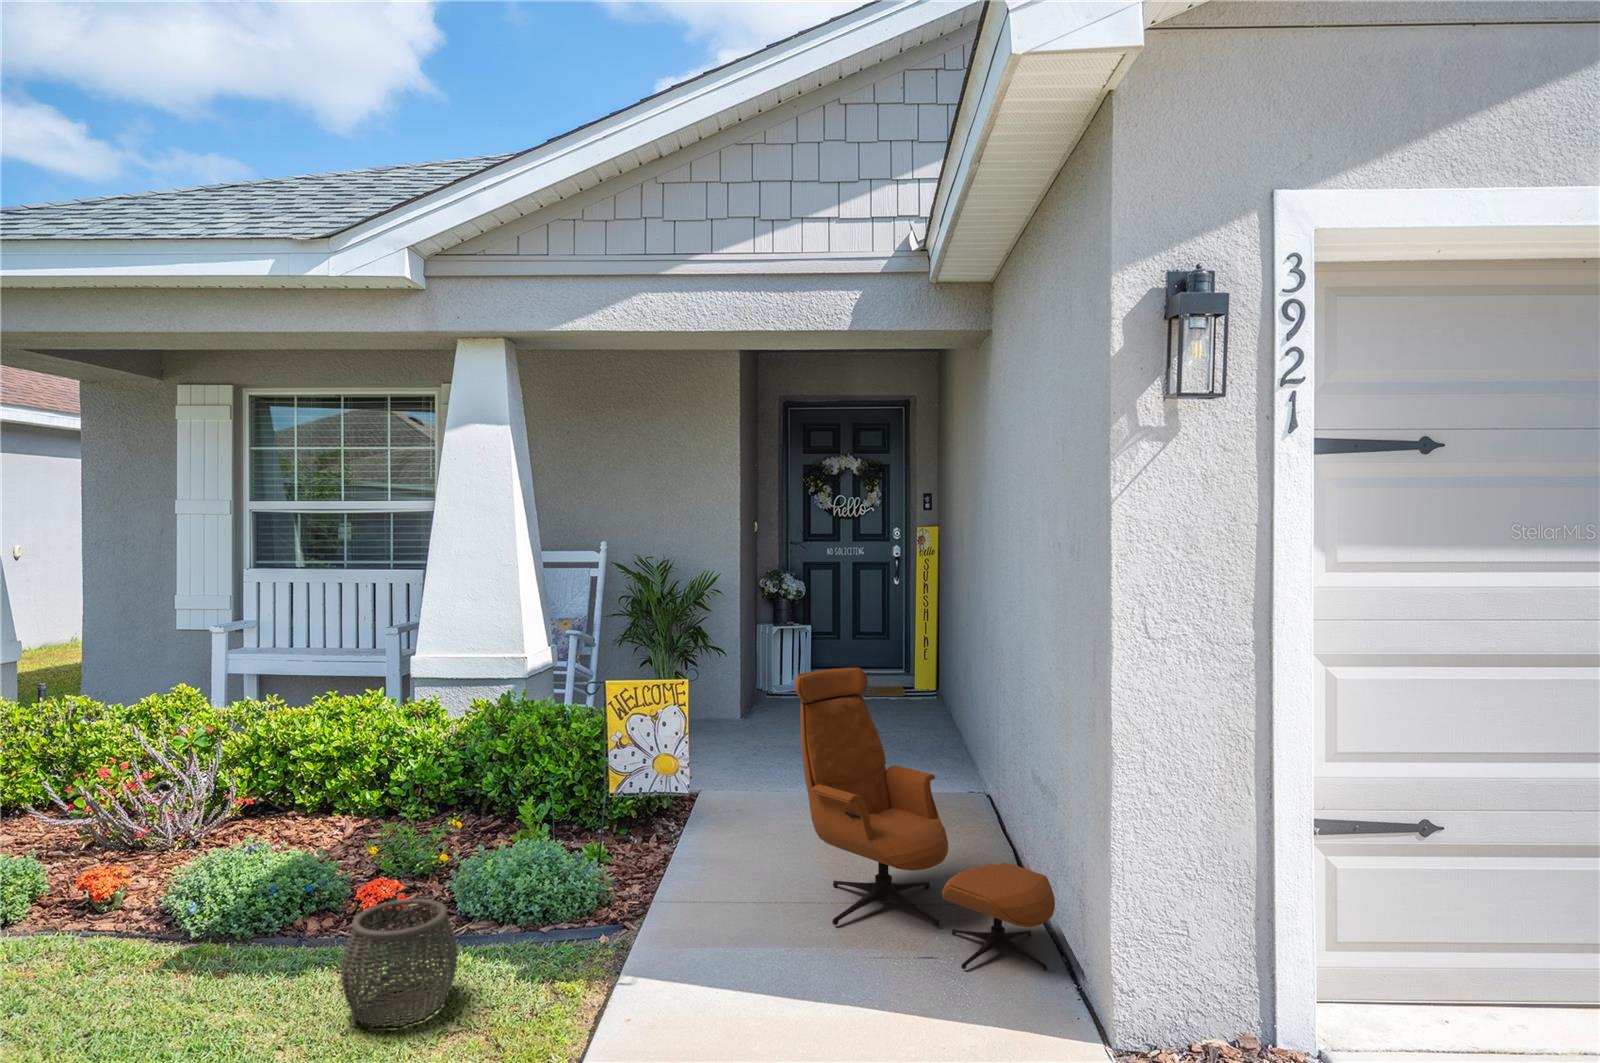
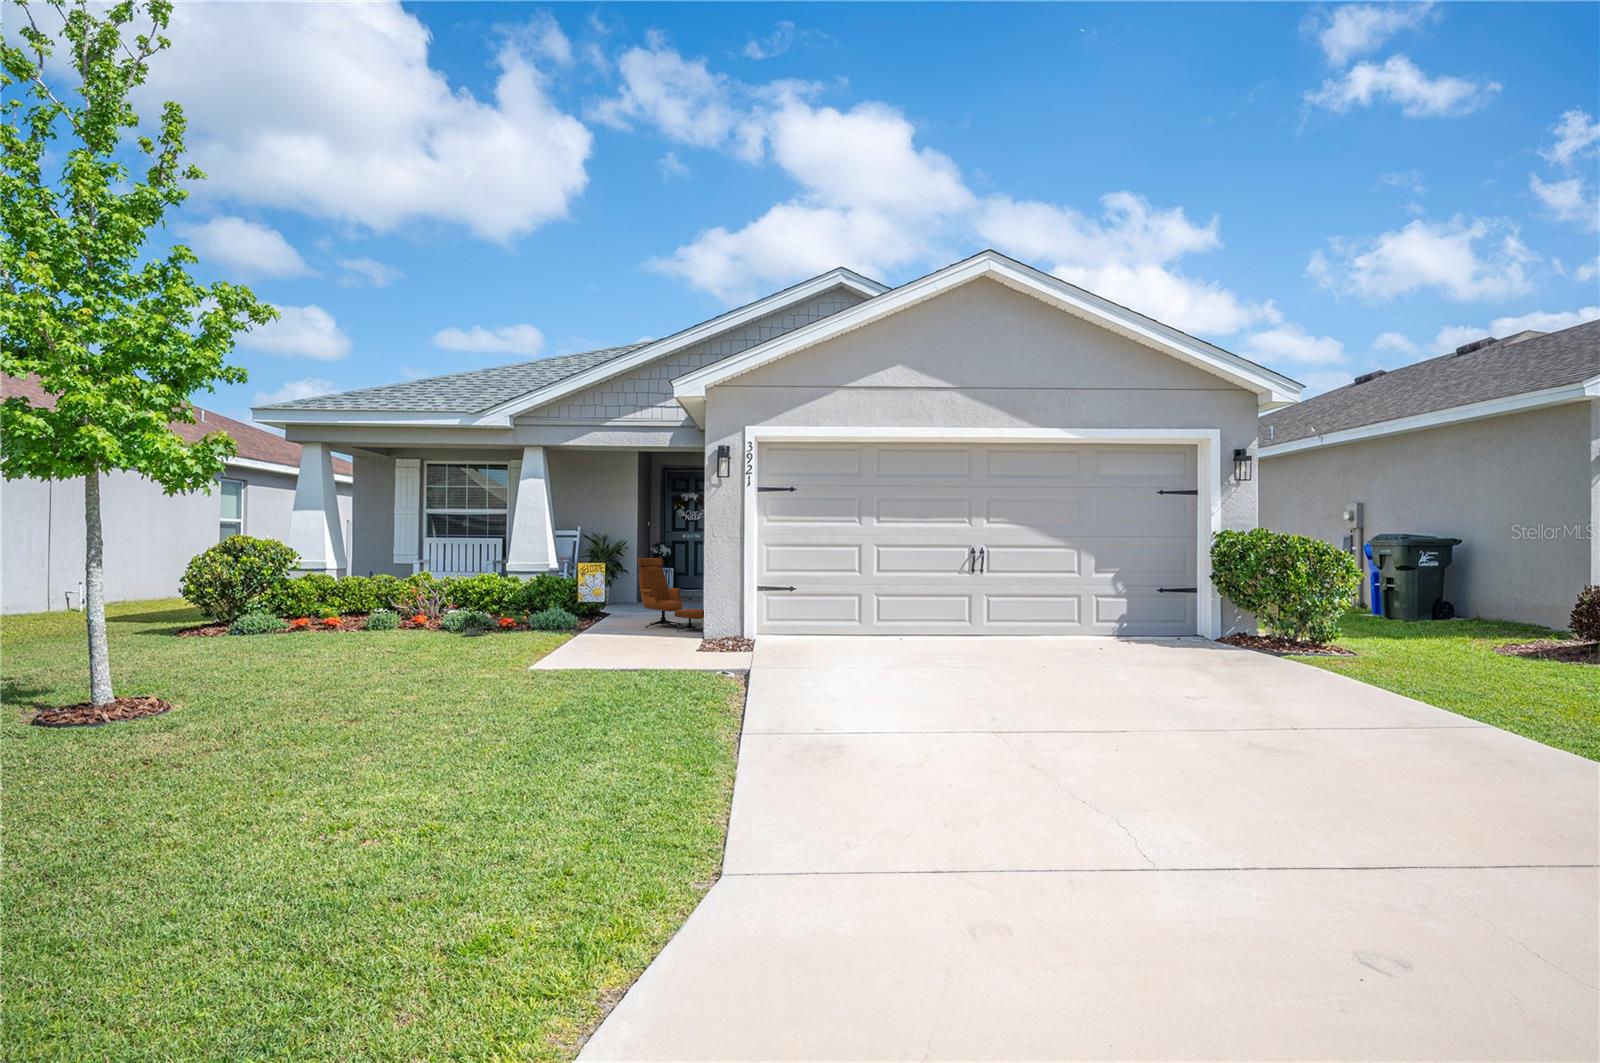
potted plant: none [182,892,283,993] -> present [460,612,484,636]
woven basket: present [340,899,458,1027] -> none [505,610,536,637]

